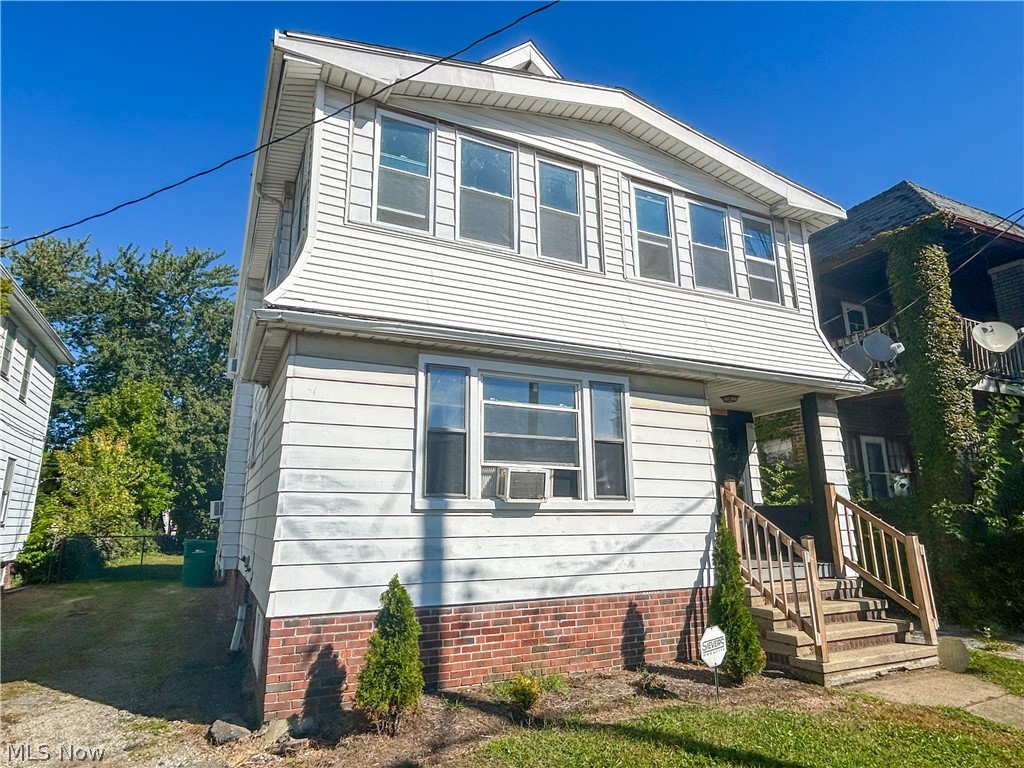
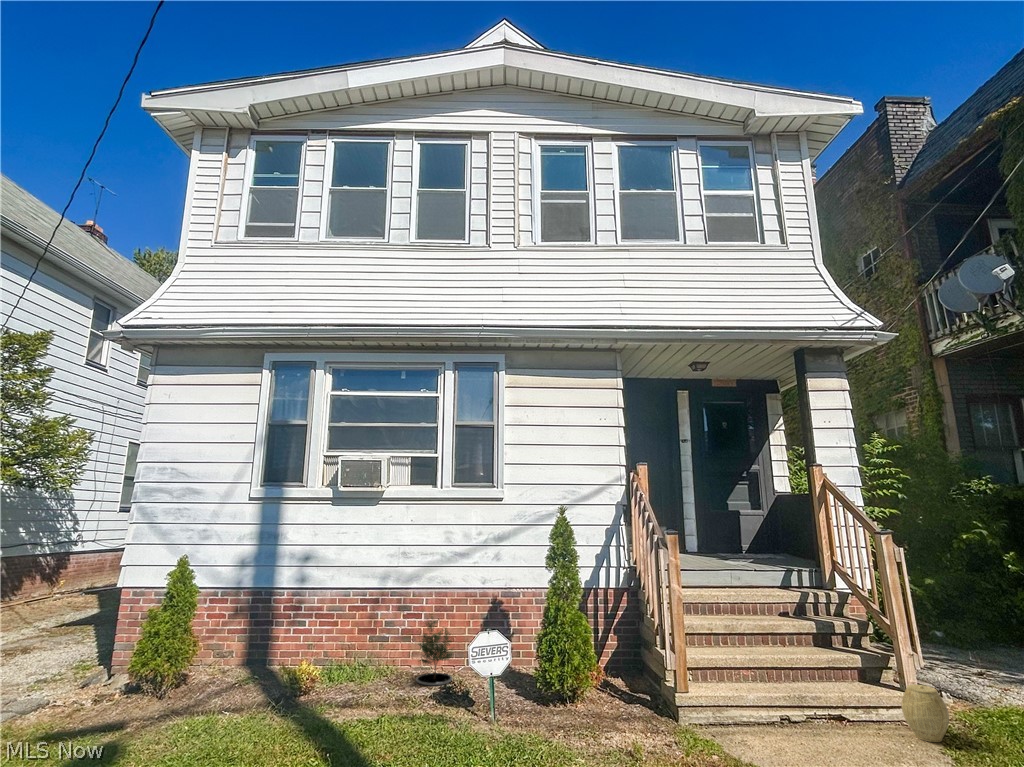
potted tree: none [585,618,621,686] -> present [416,621,452,685]

